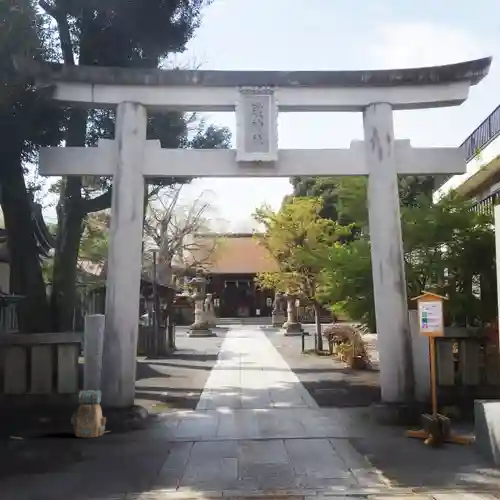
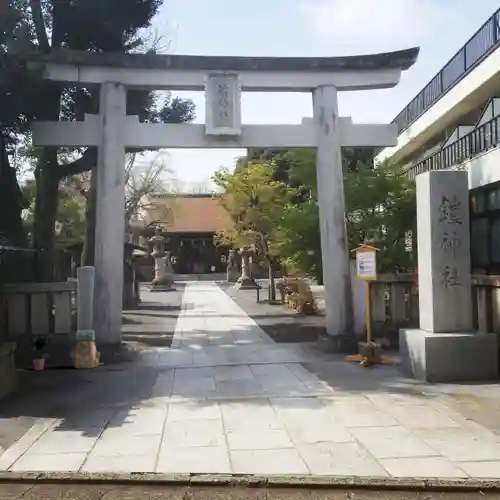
potted plant: none [21,393,53,438] -> present [28,335,51,370]

